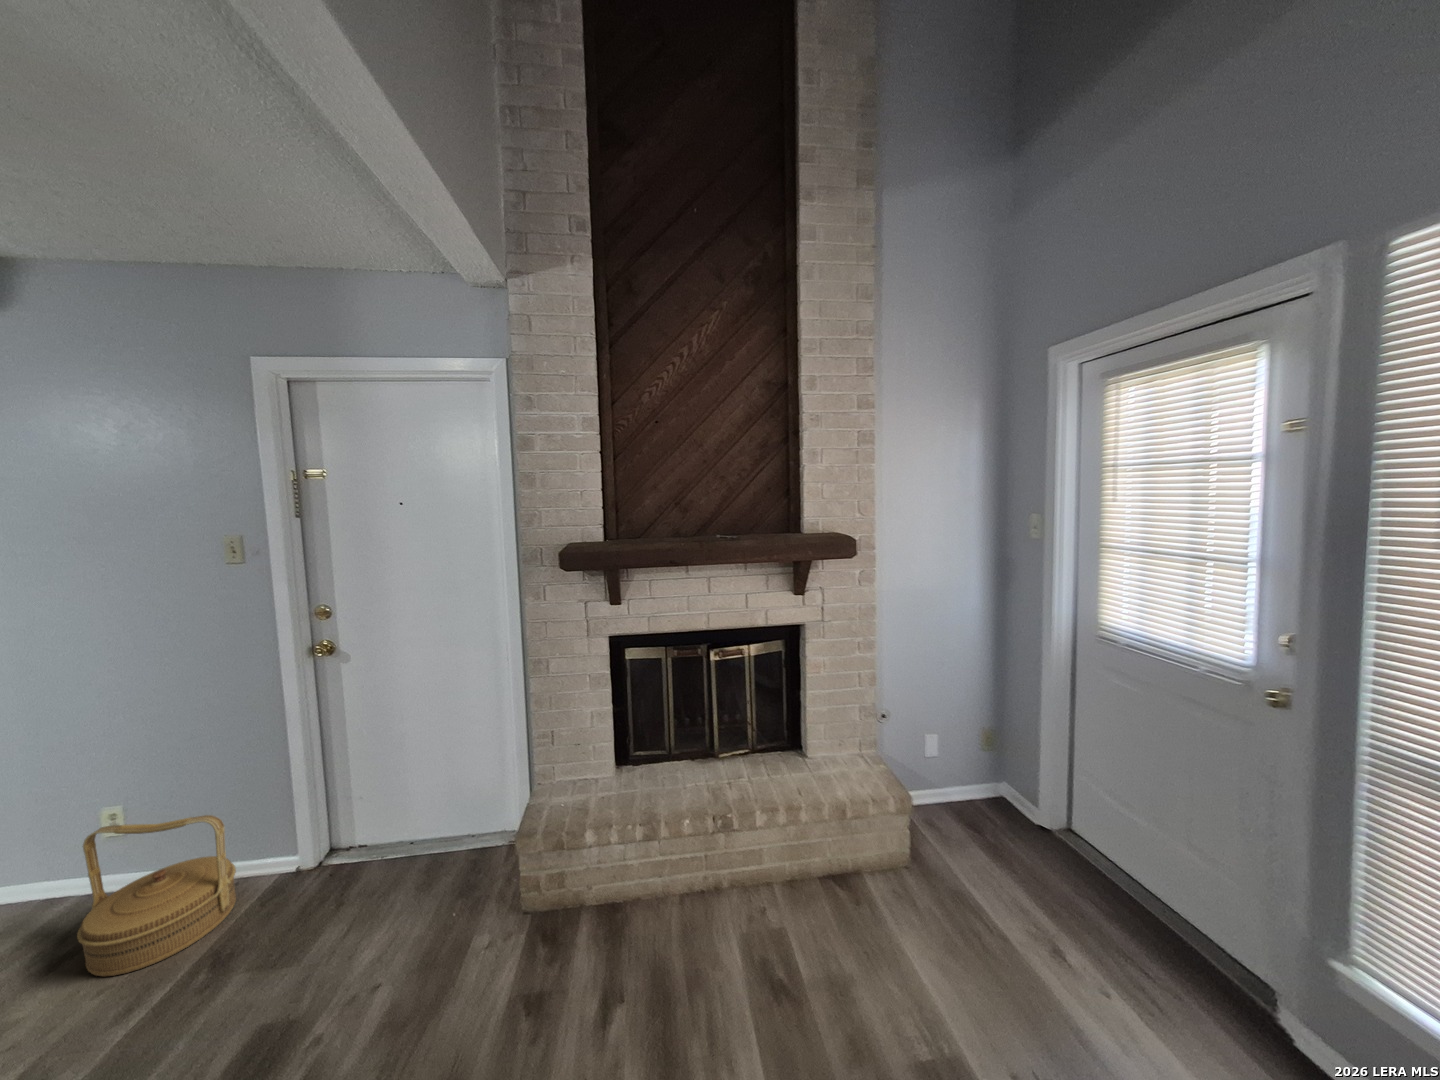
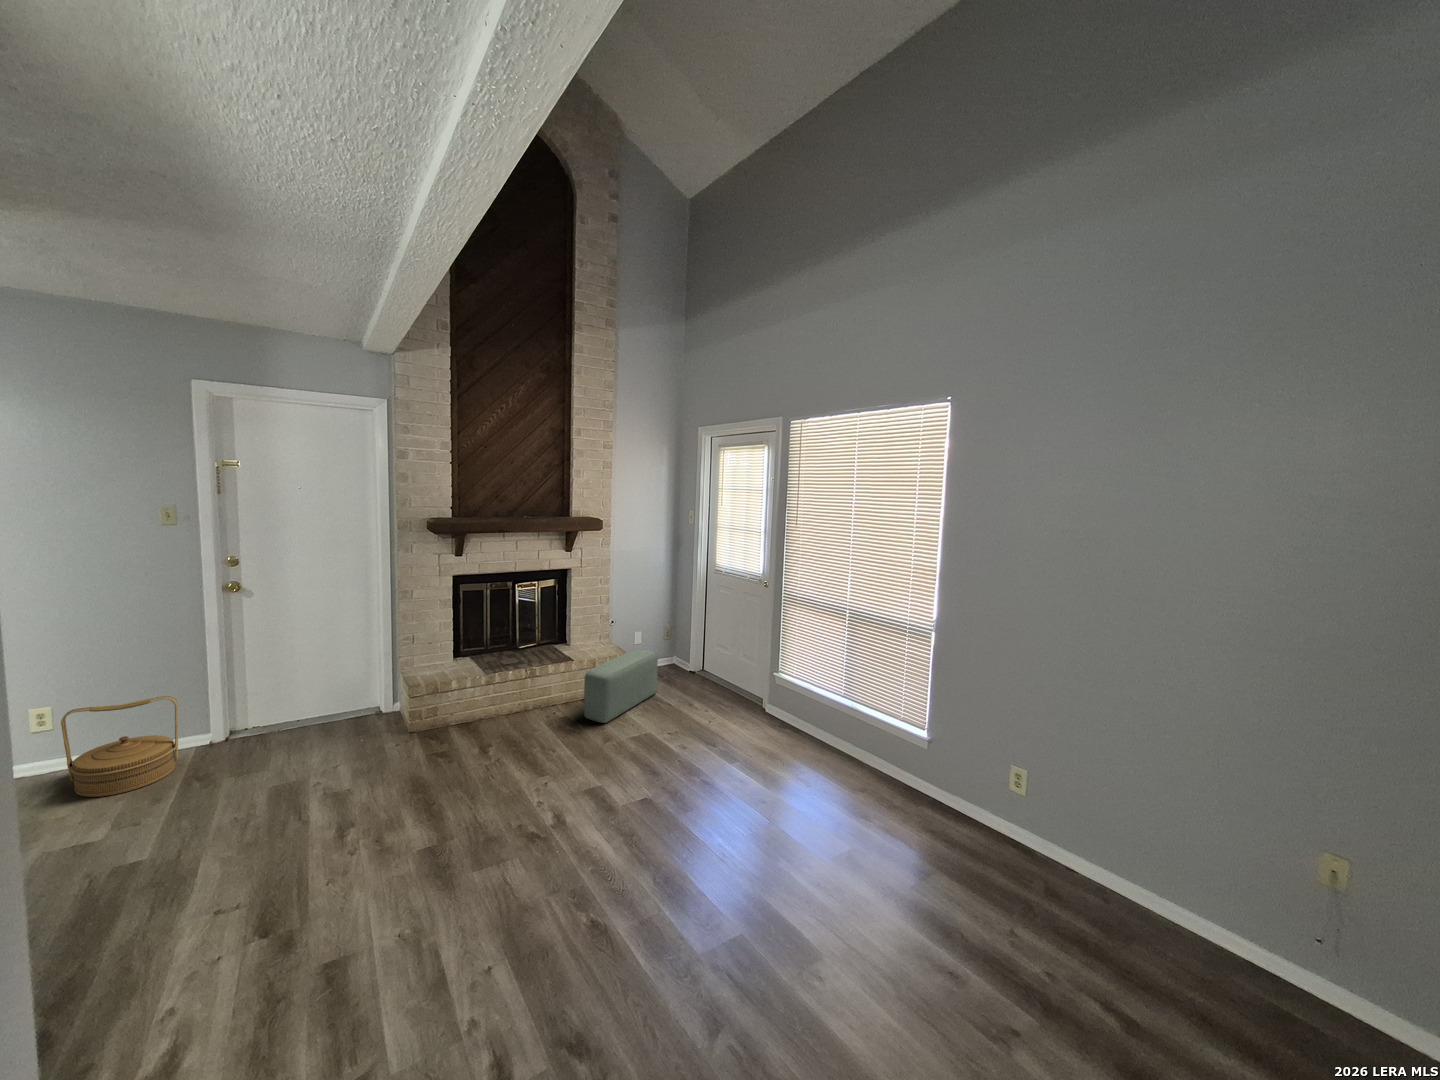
pouf: none [822,793,981,1000] -> present [584,649,658,723]

